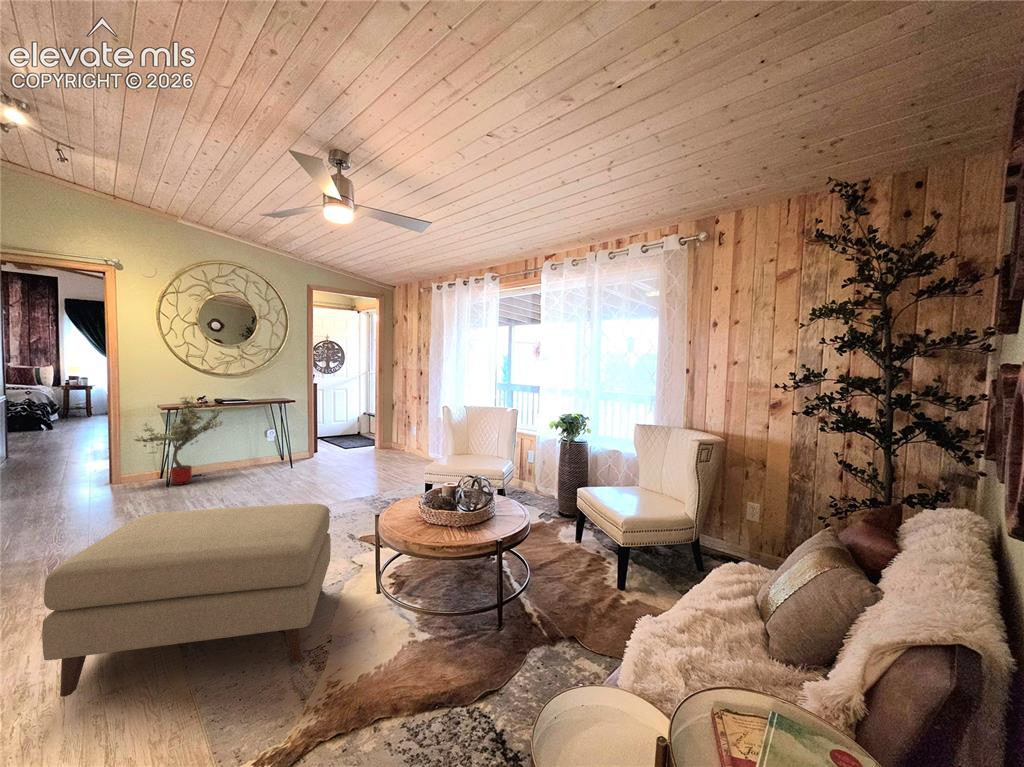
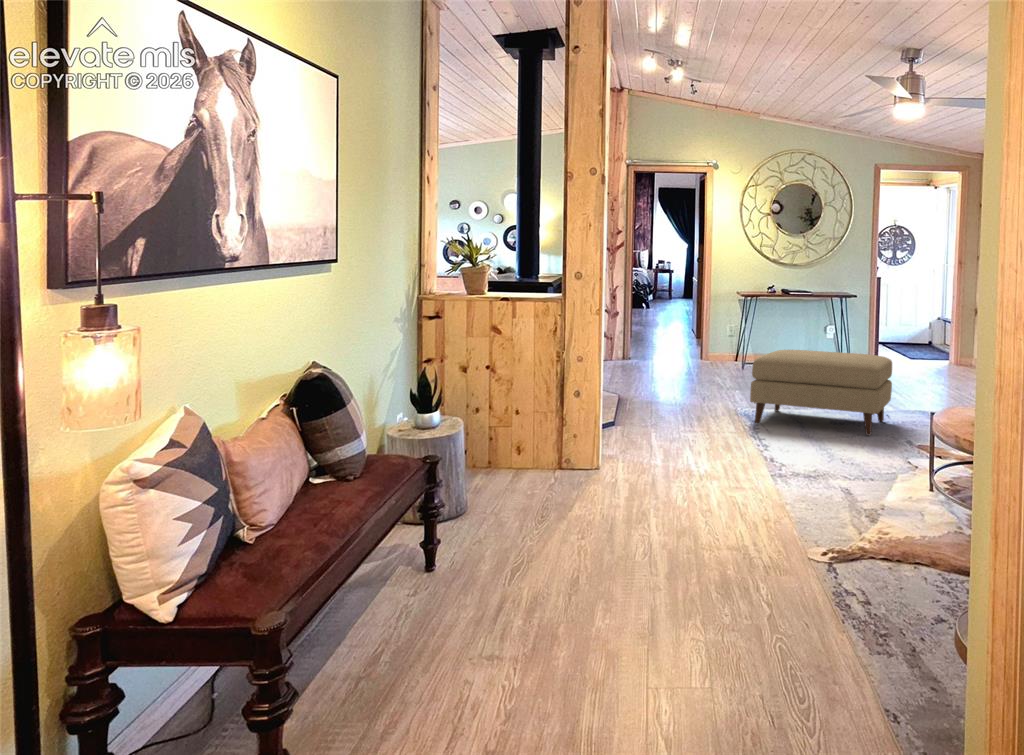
potted tree: present [135,397,222,485] -> none [723,285,791,366]

